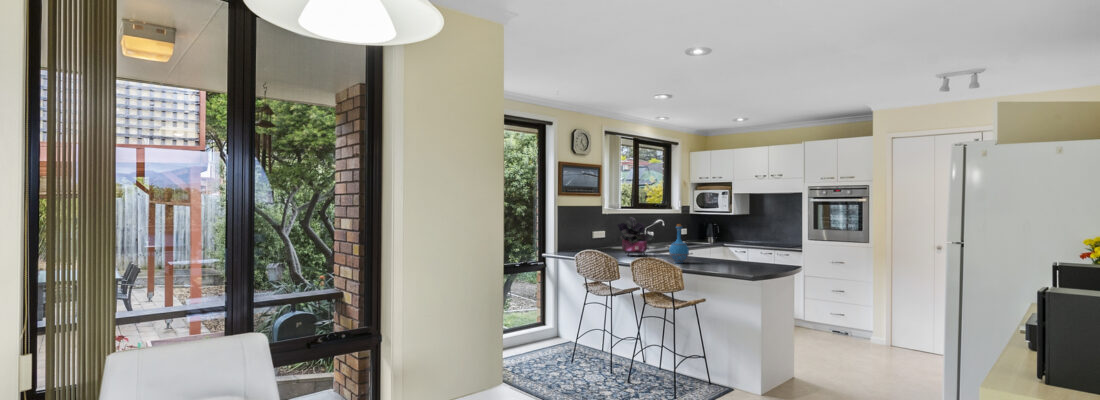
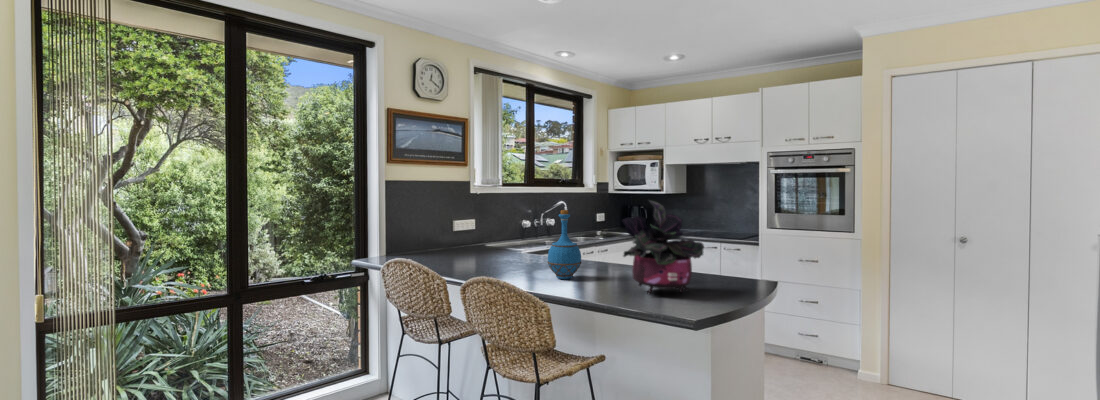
potted plant: present [617,217,653,255] -> present [622,200,704,294]

